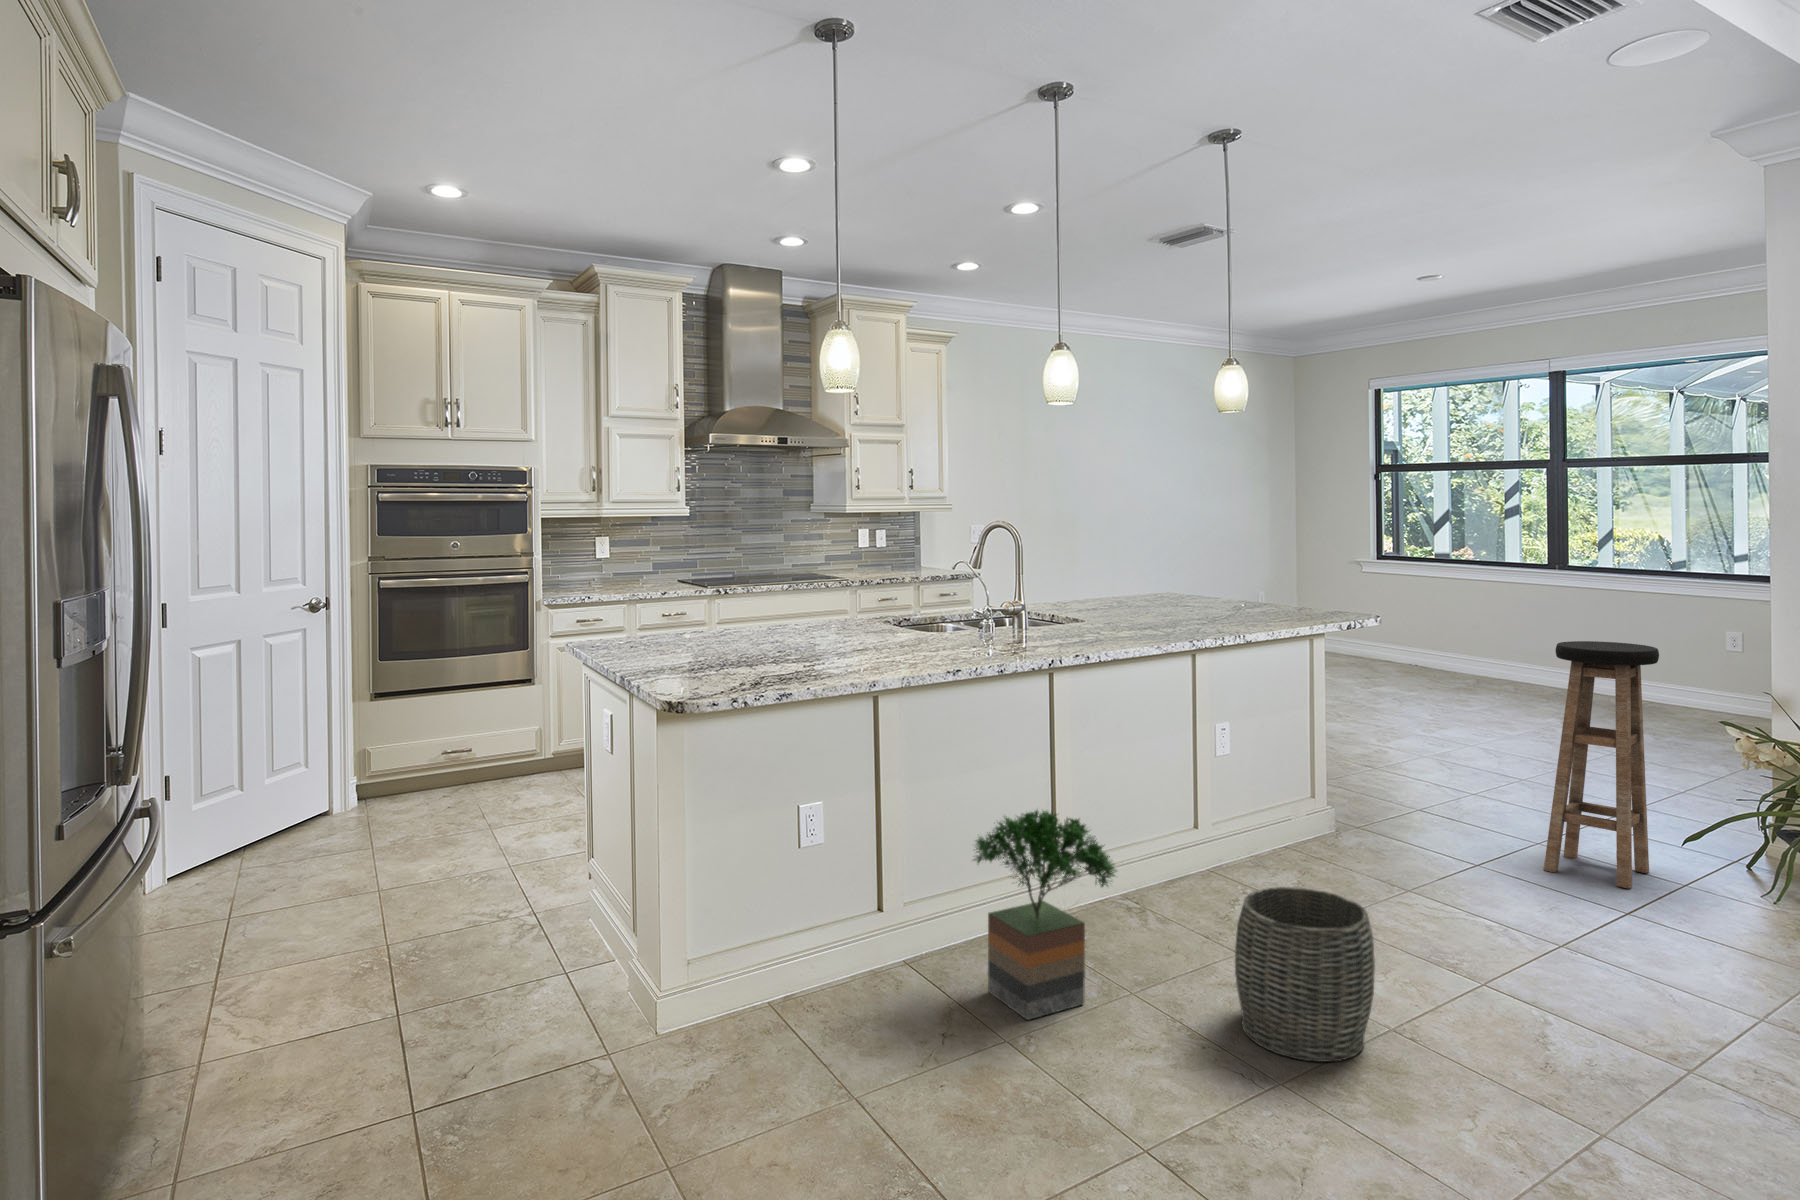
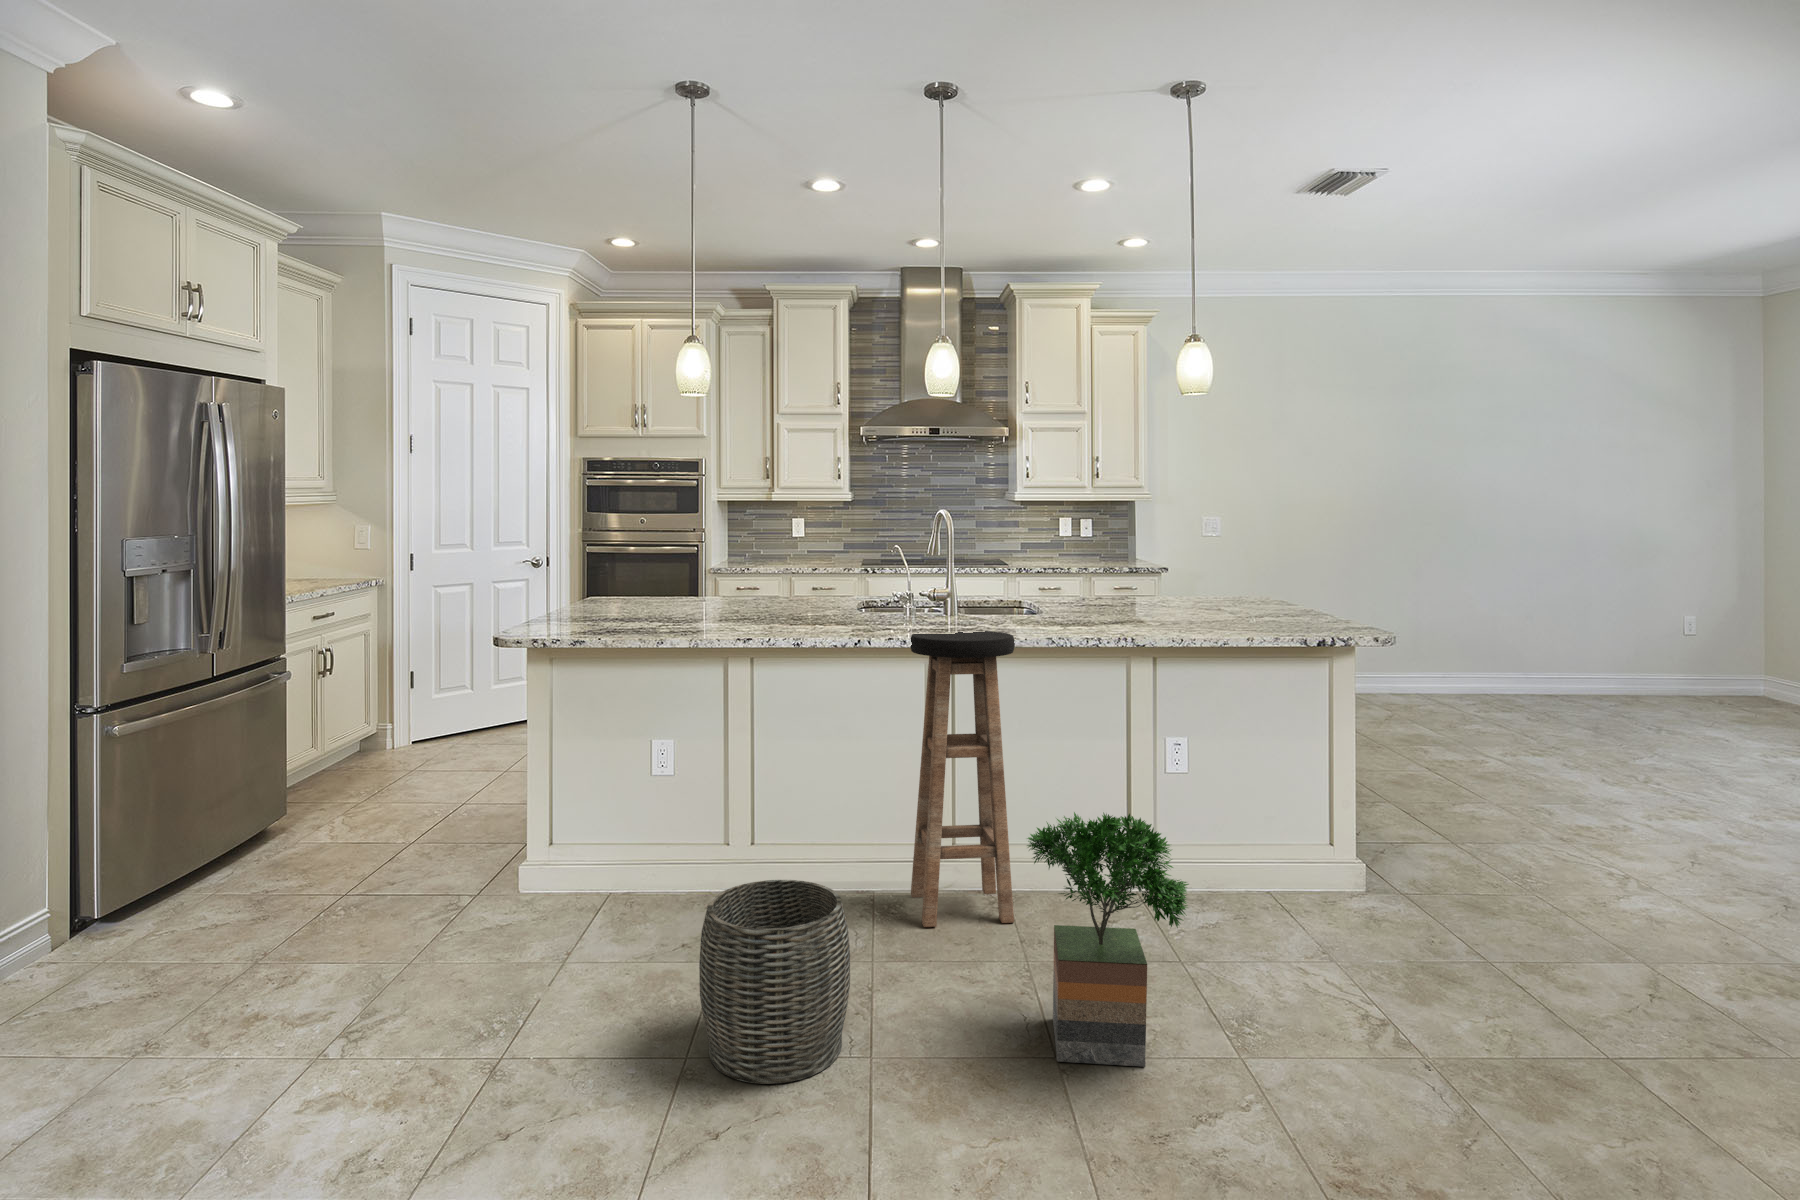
bar stool: present [1544,641,1659,888] -> present [910,630,1015,927]
potted tree: present [974,810,1117,1020] -> present [1027,812,1189,1067]

